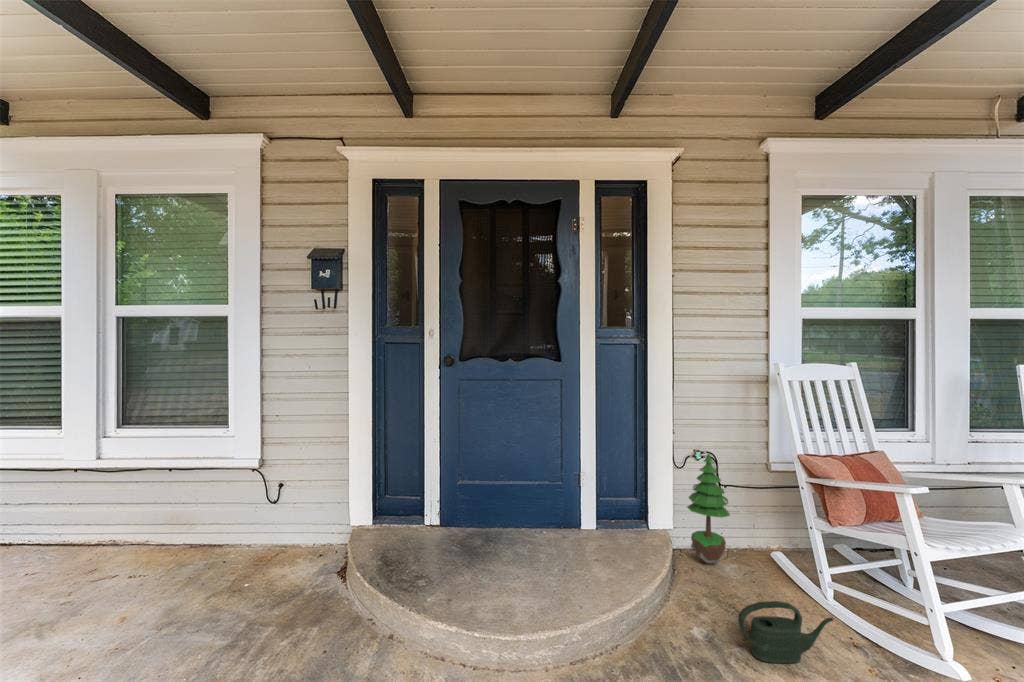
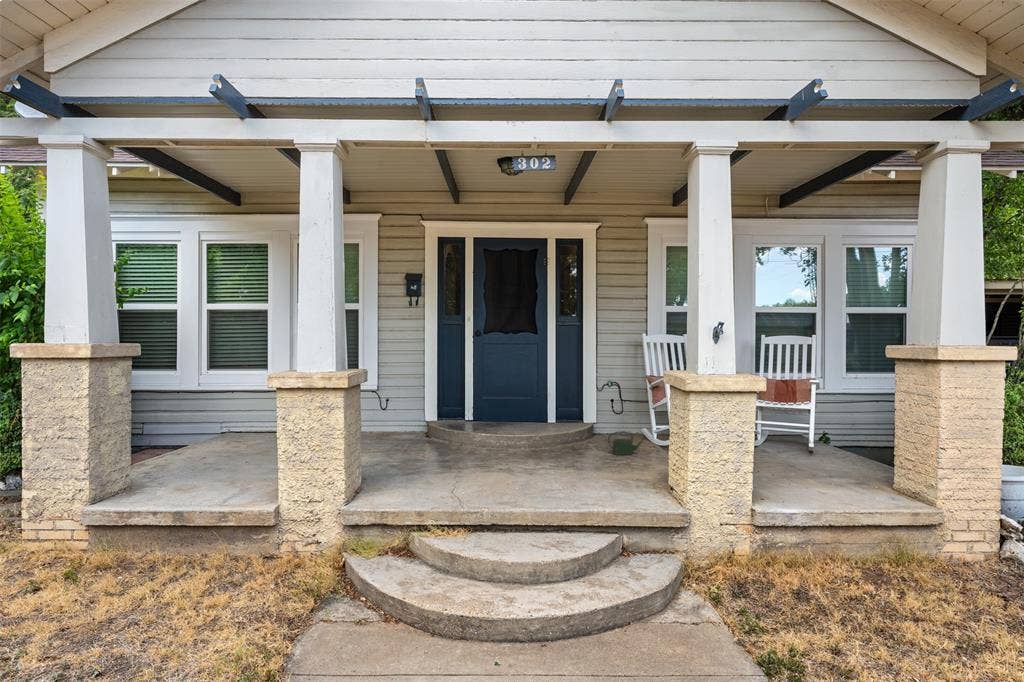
potted tree: present [687,453,730,564] -> none [602,380,623,438]

